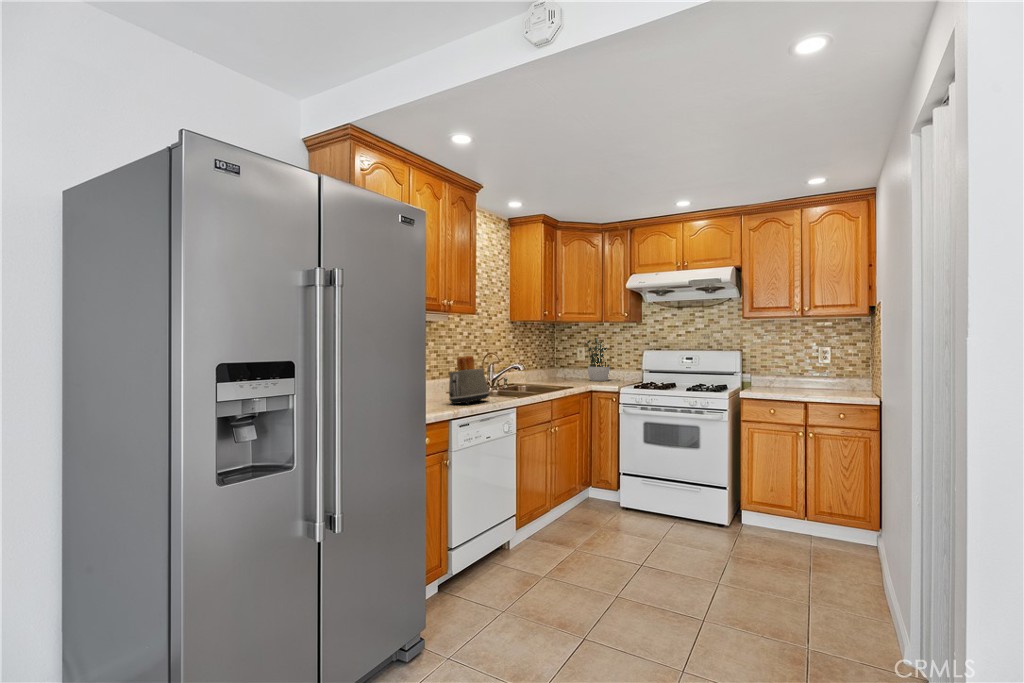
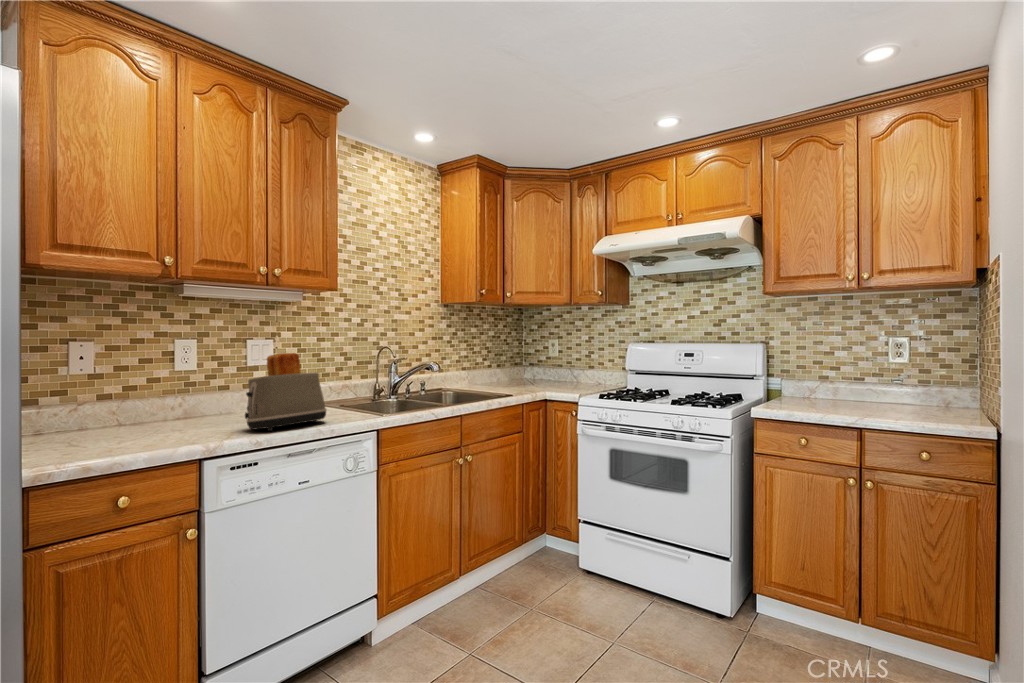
potted plant: present [584,338,609,381] -> none [552,326,592,385]

